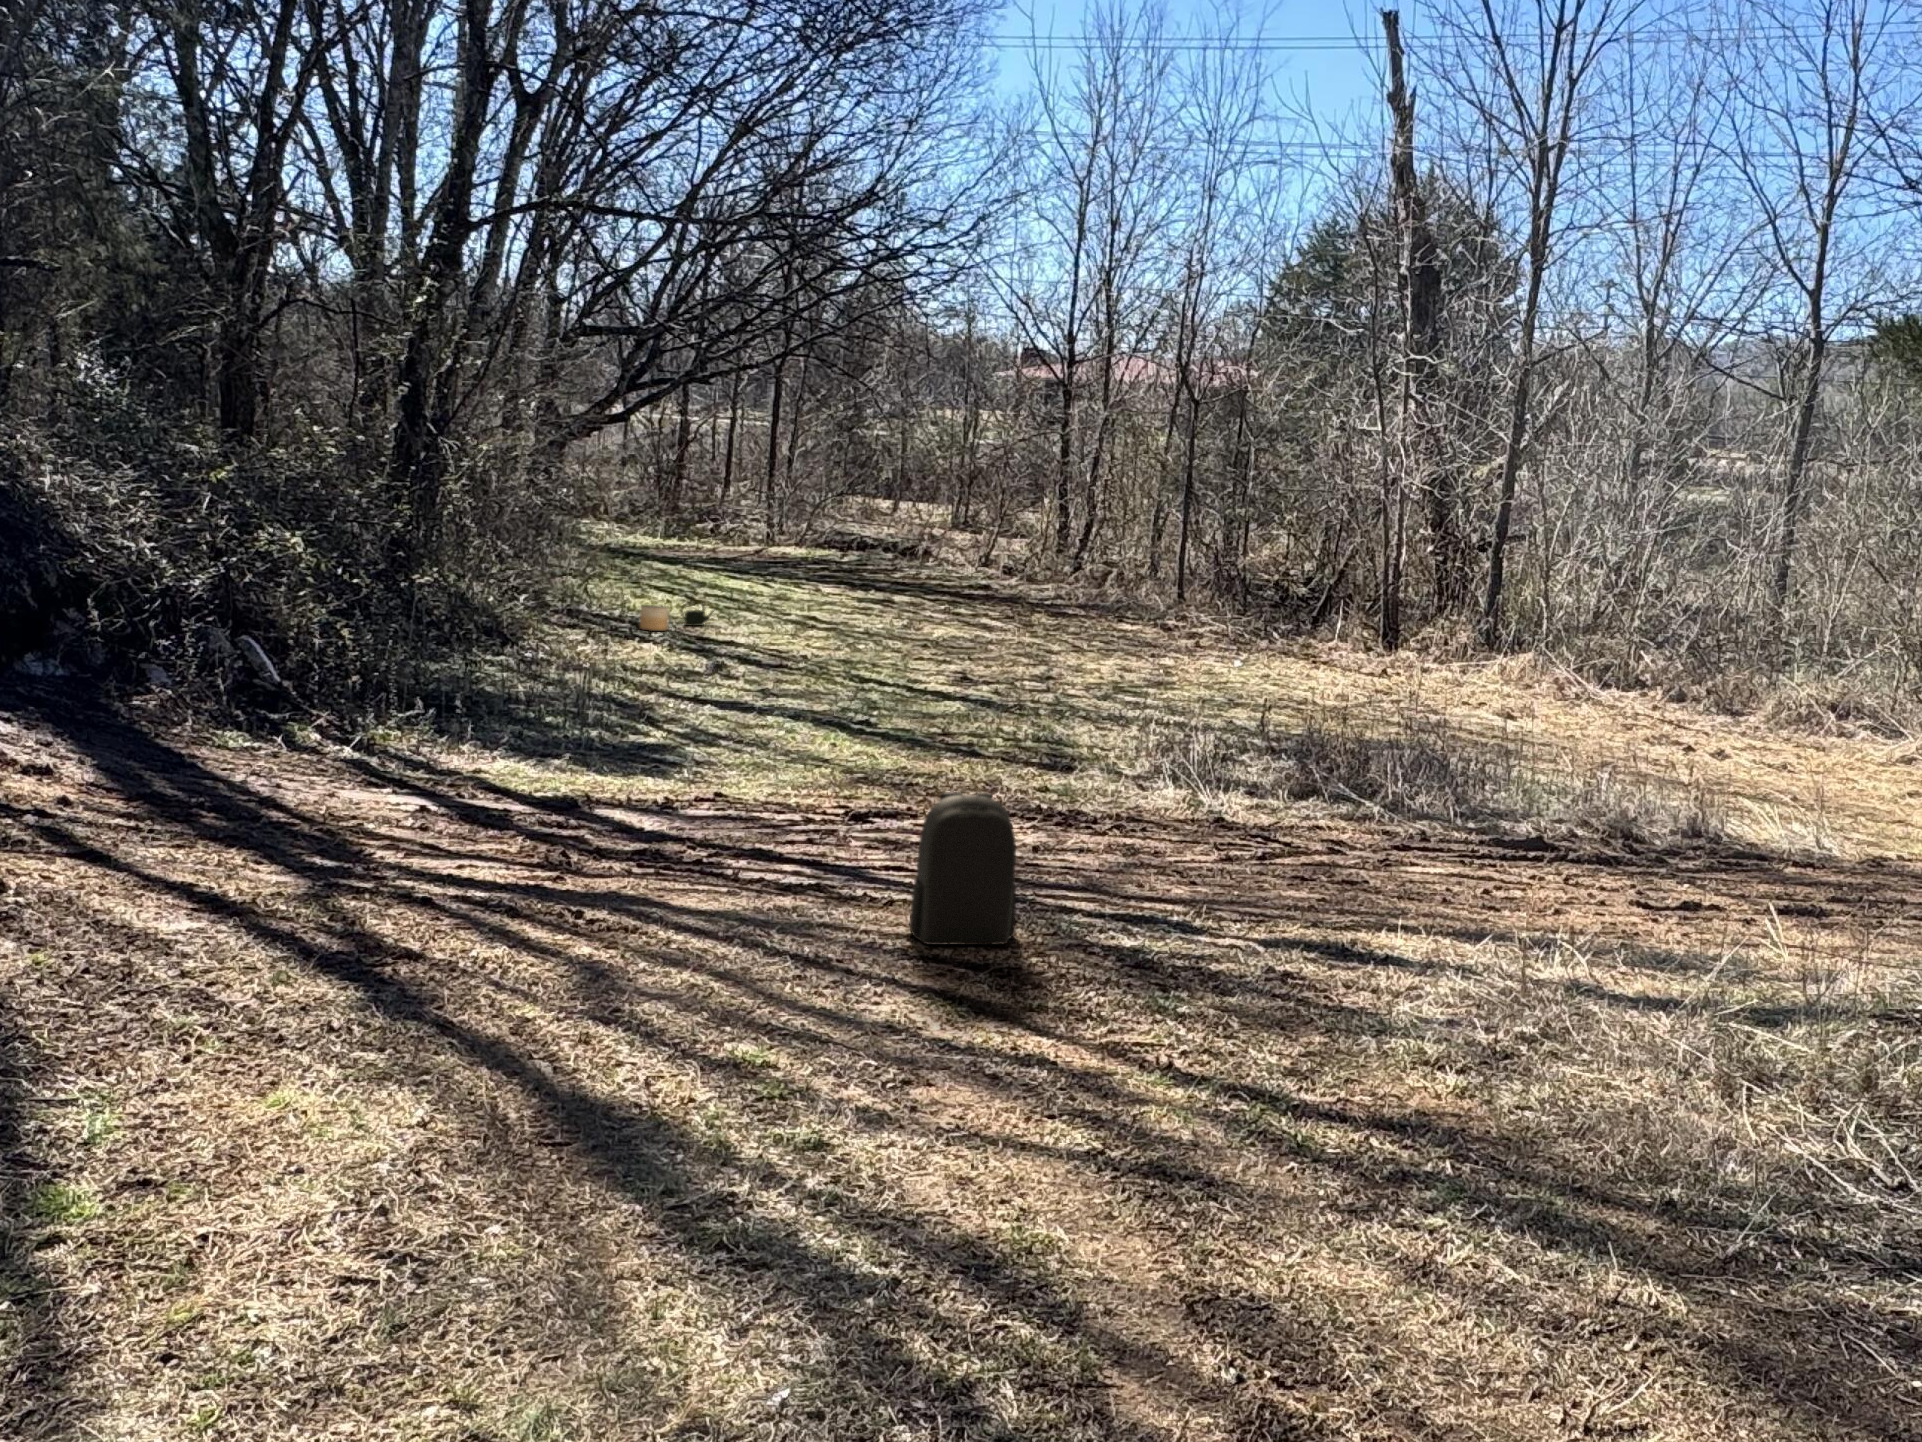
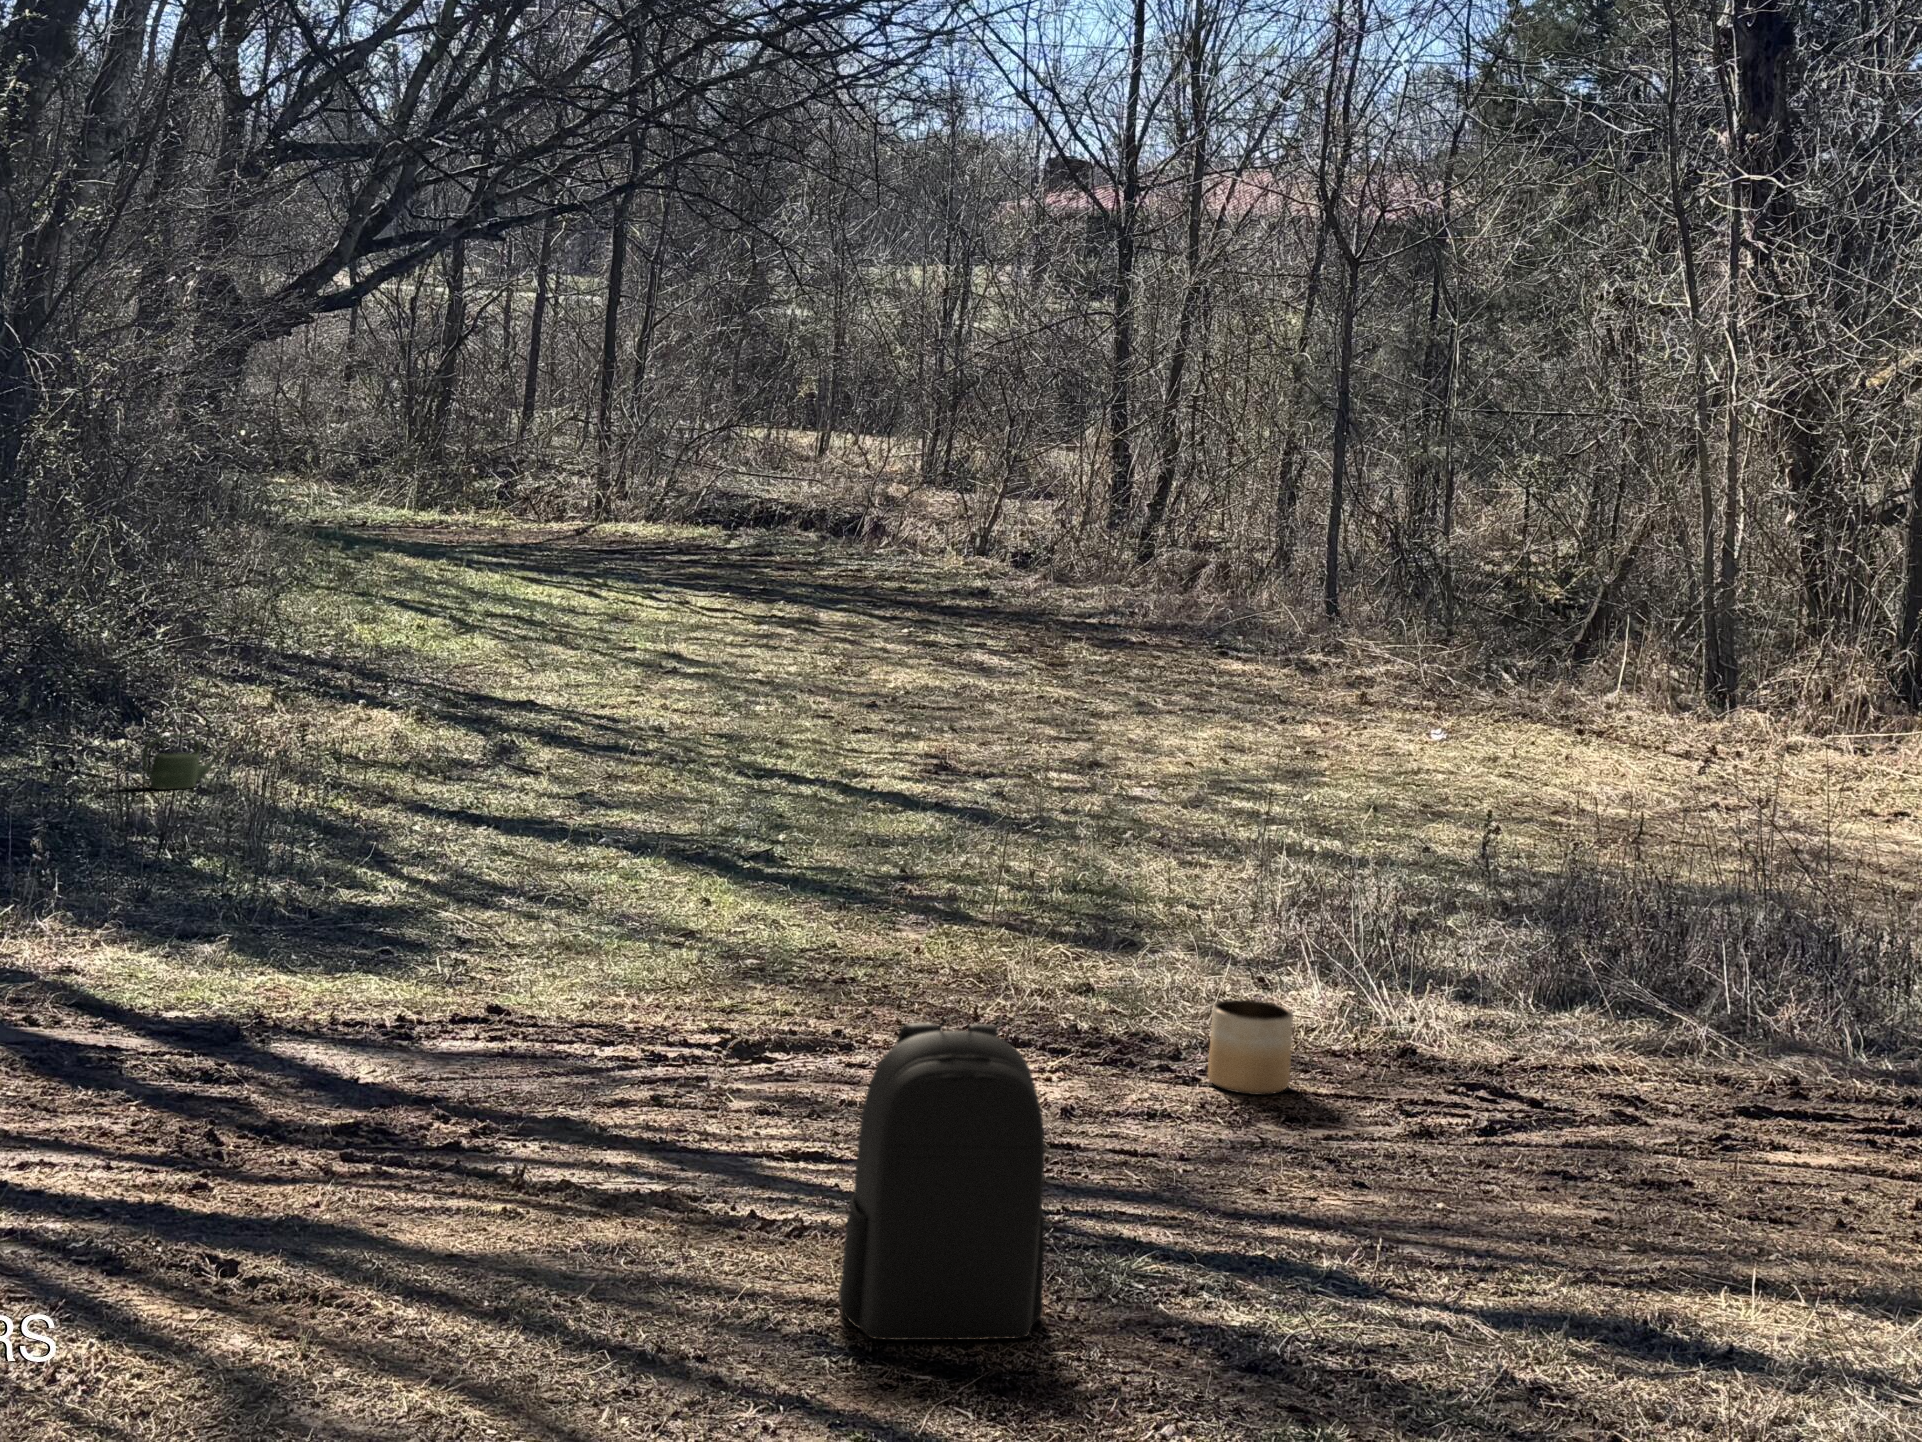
watering can: present [681,604,714,626] -> present [141,734,228,790]
planter: present [640,605,669,631] -> present [1208,999,1293,1095]

